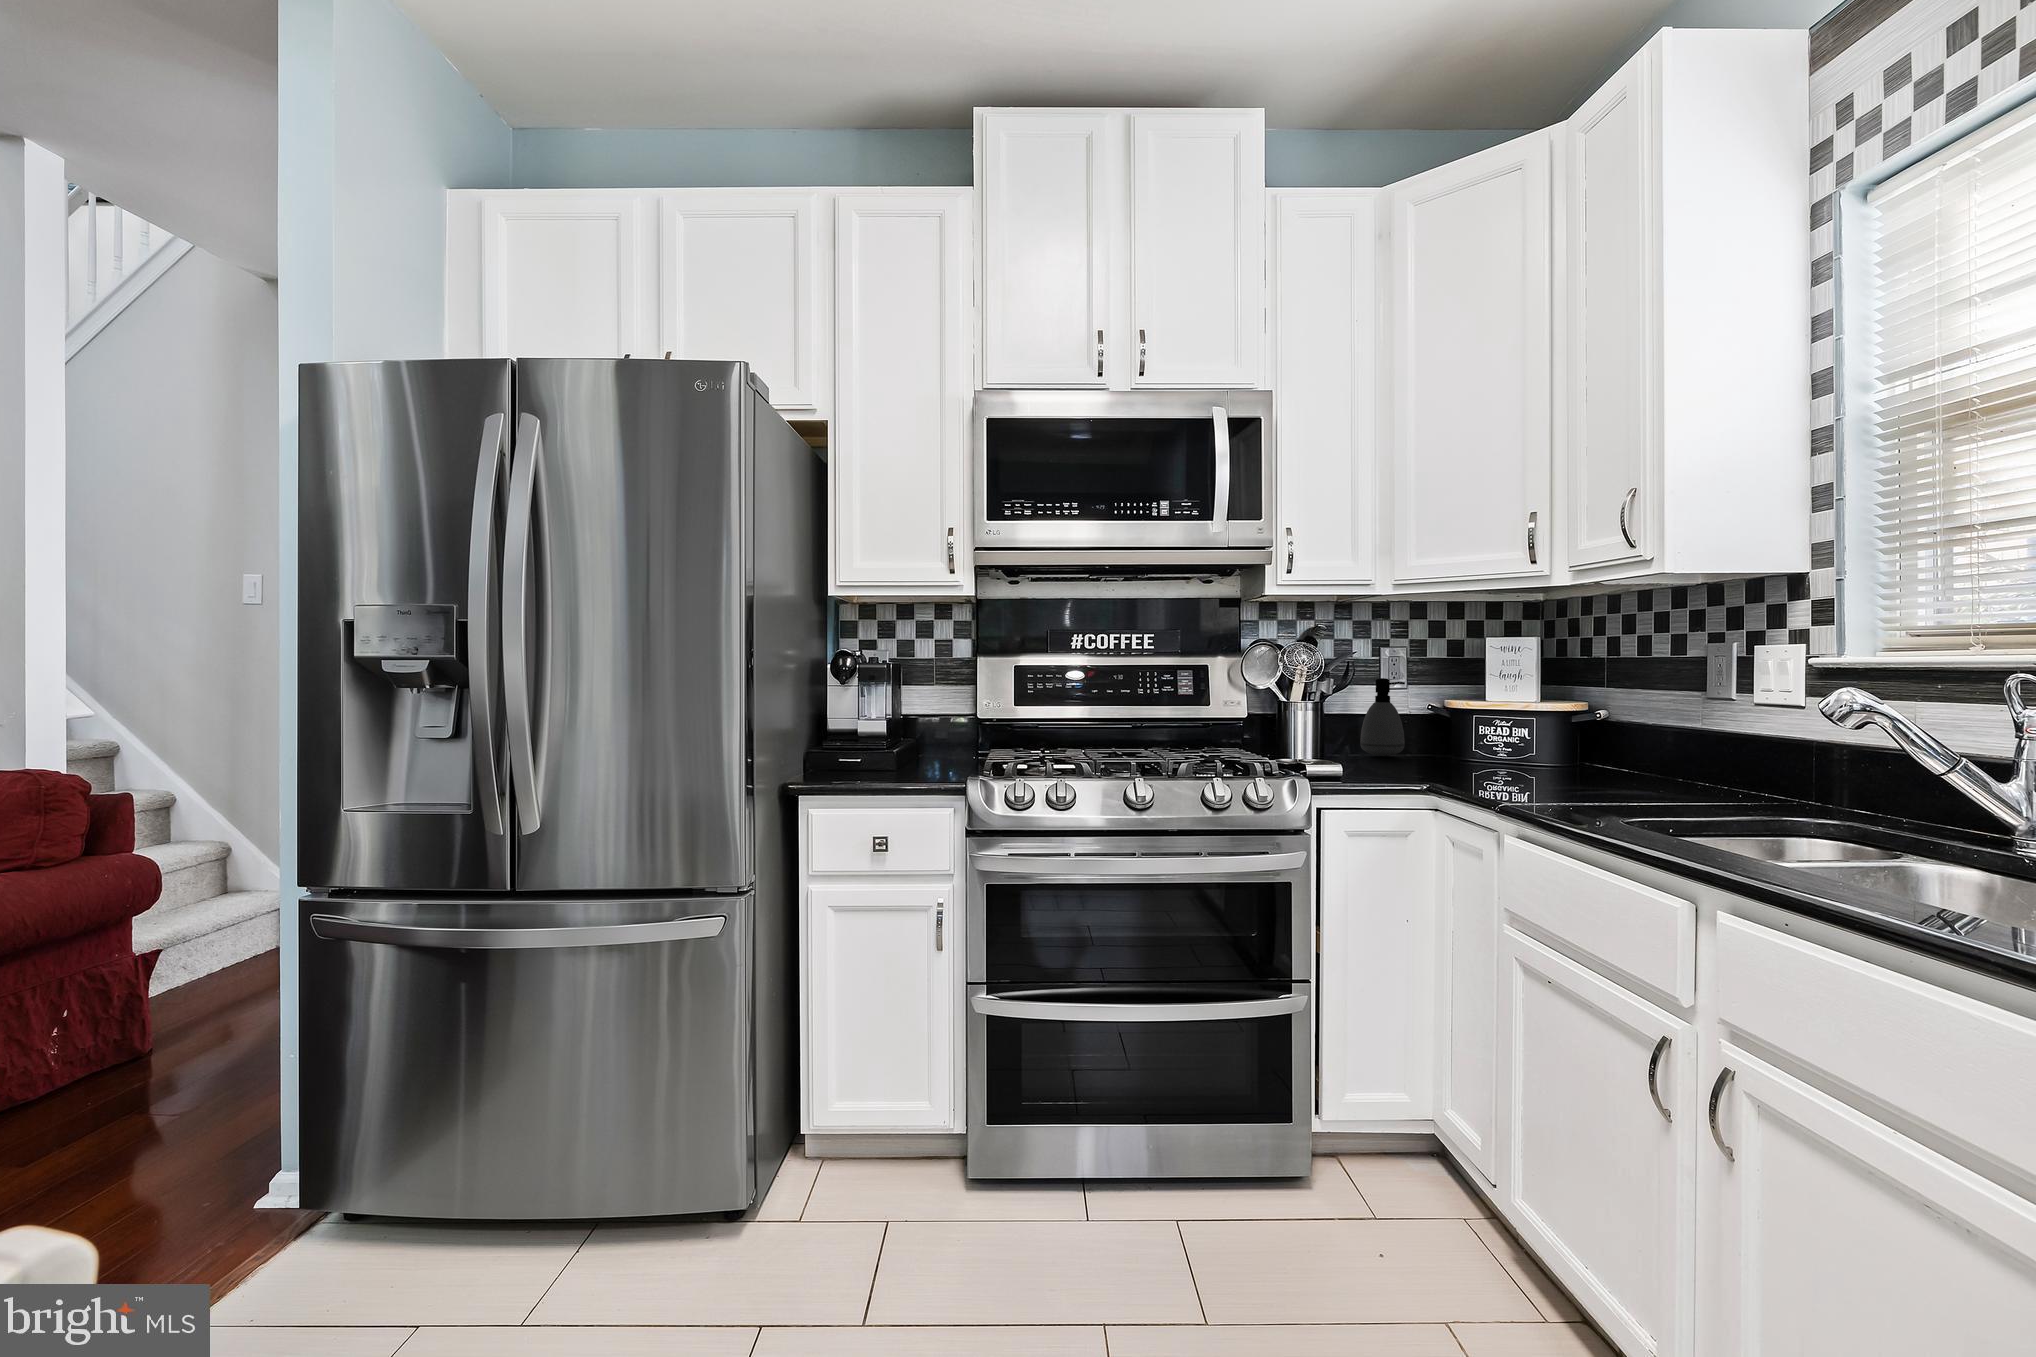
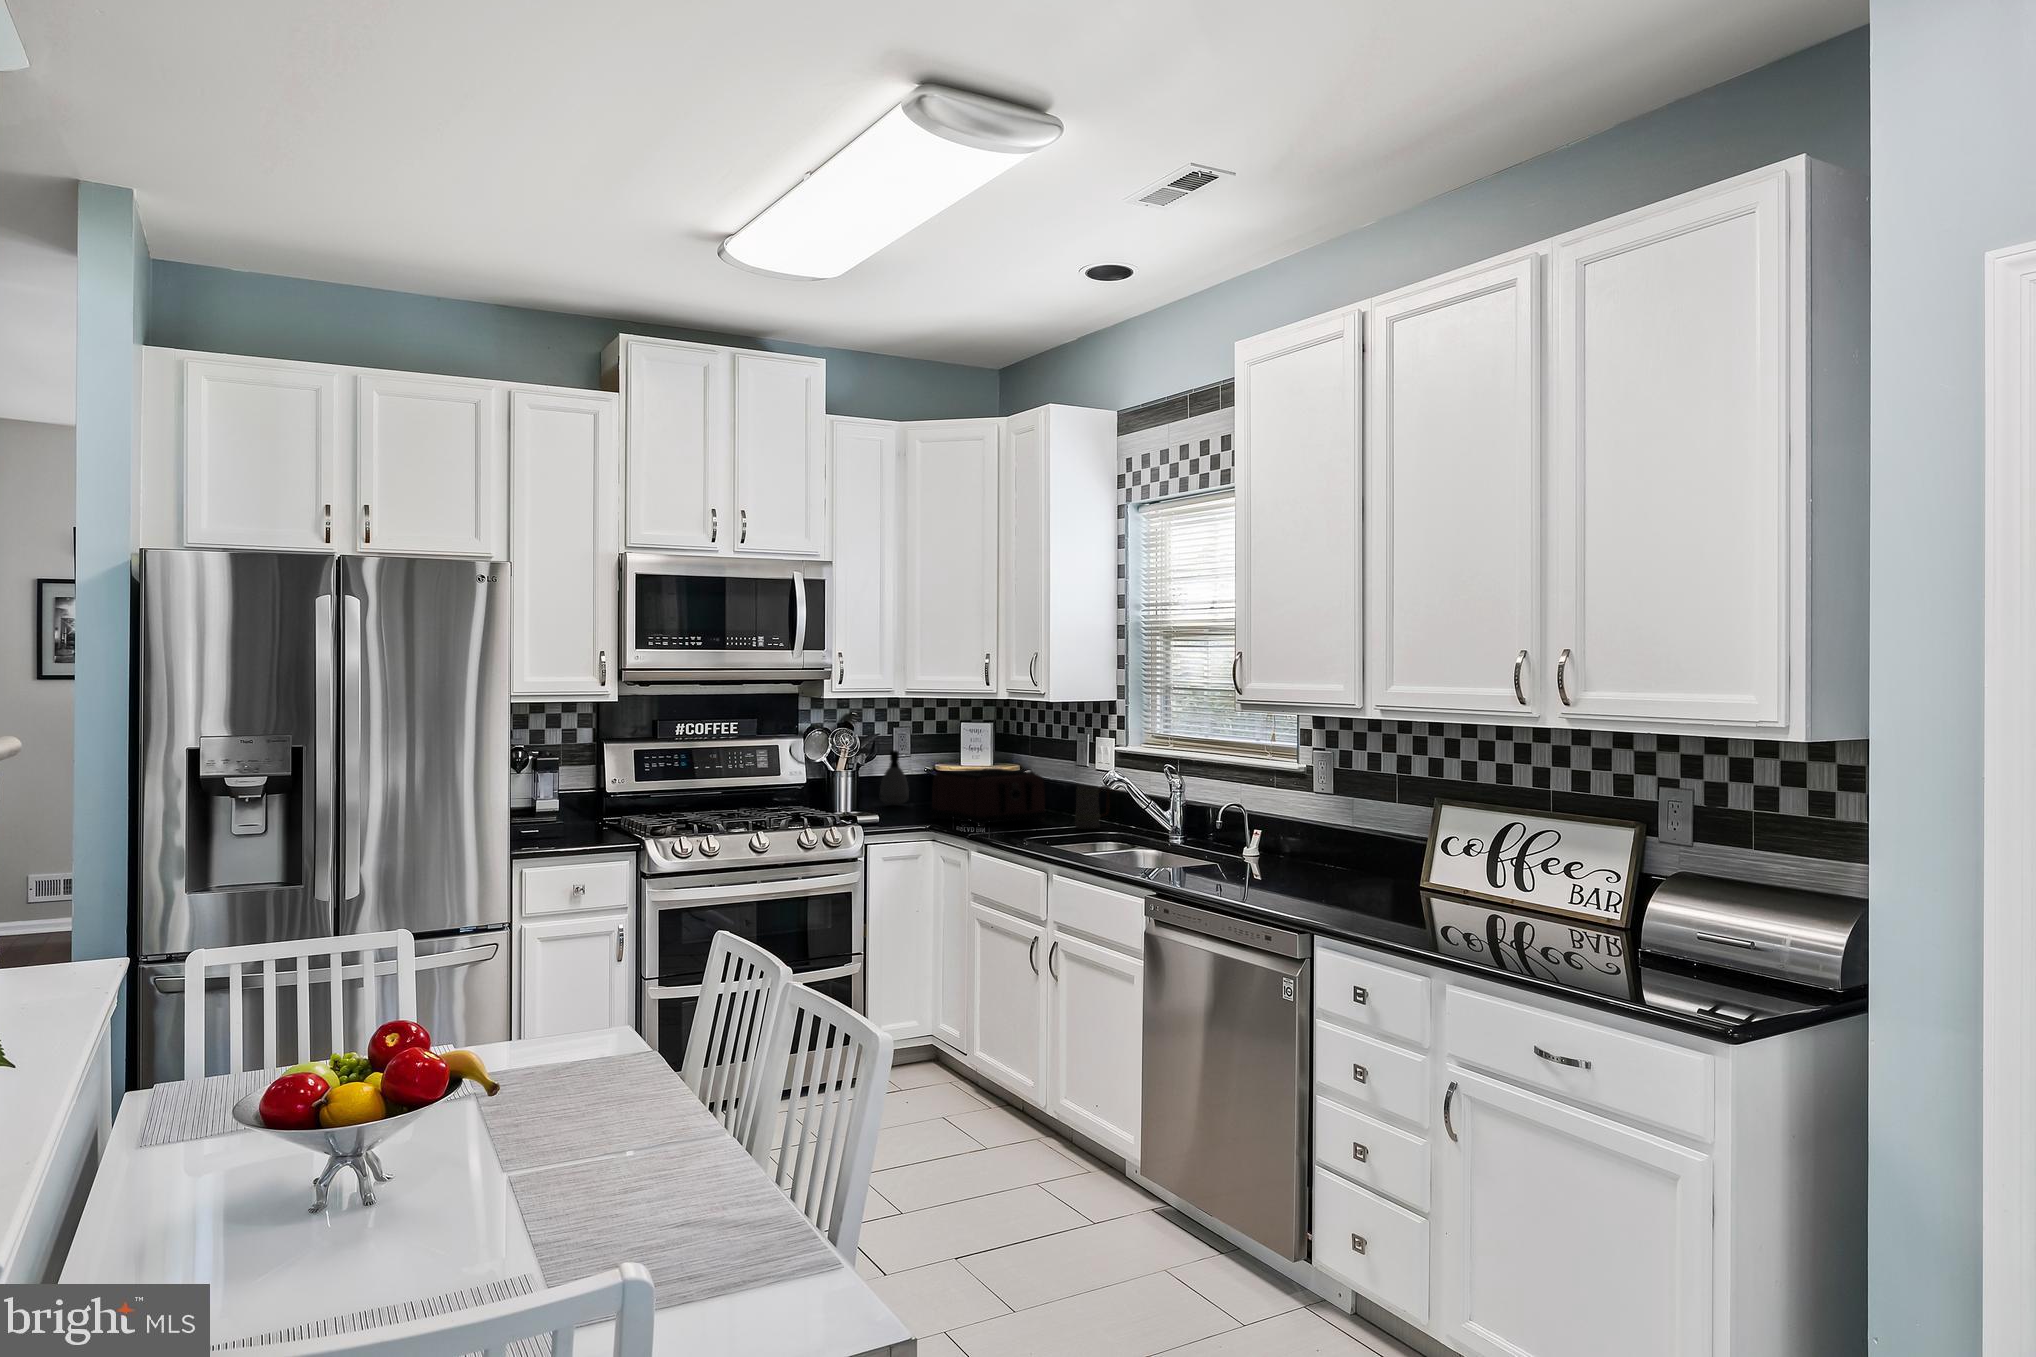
toaster: none [1429,700,1644,792] -> present [930,768,1047,827]
mug: none [1707,727,1787,808] -> present [1075,785,1110,829]

